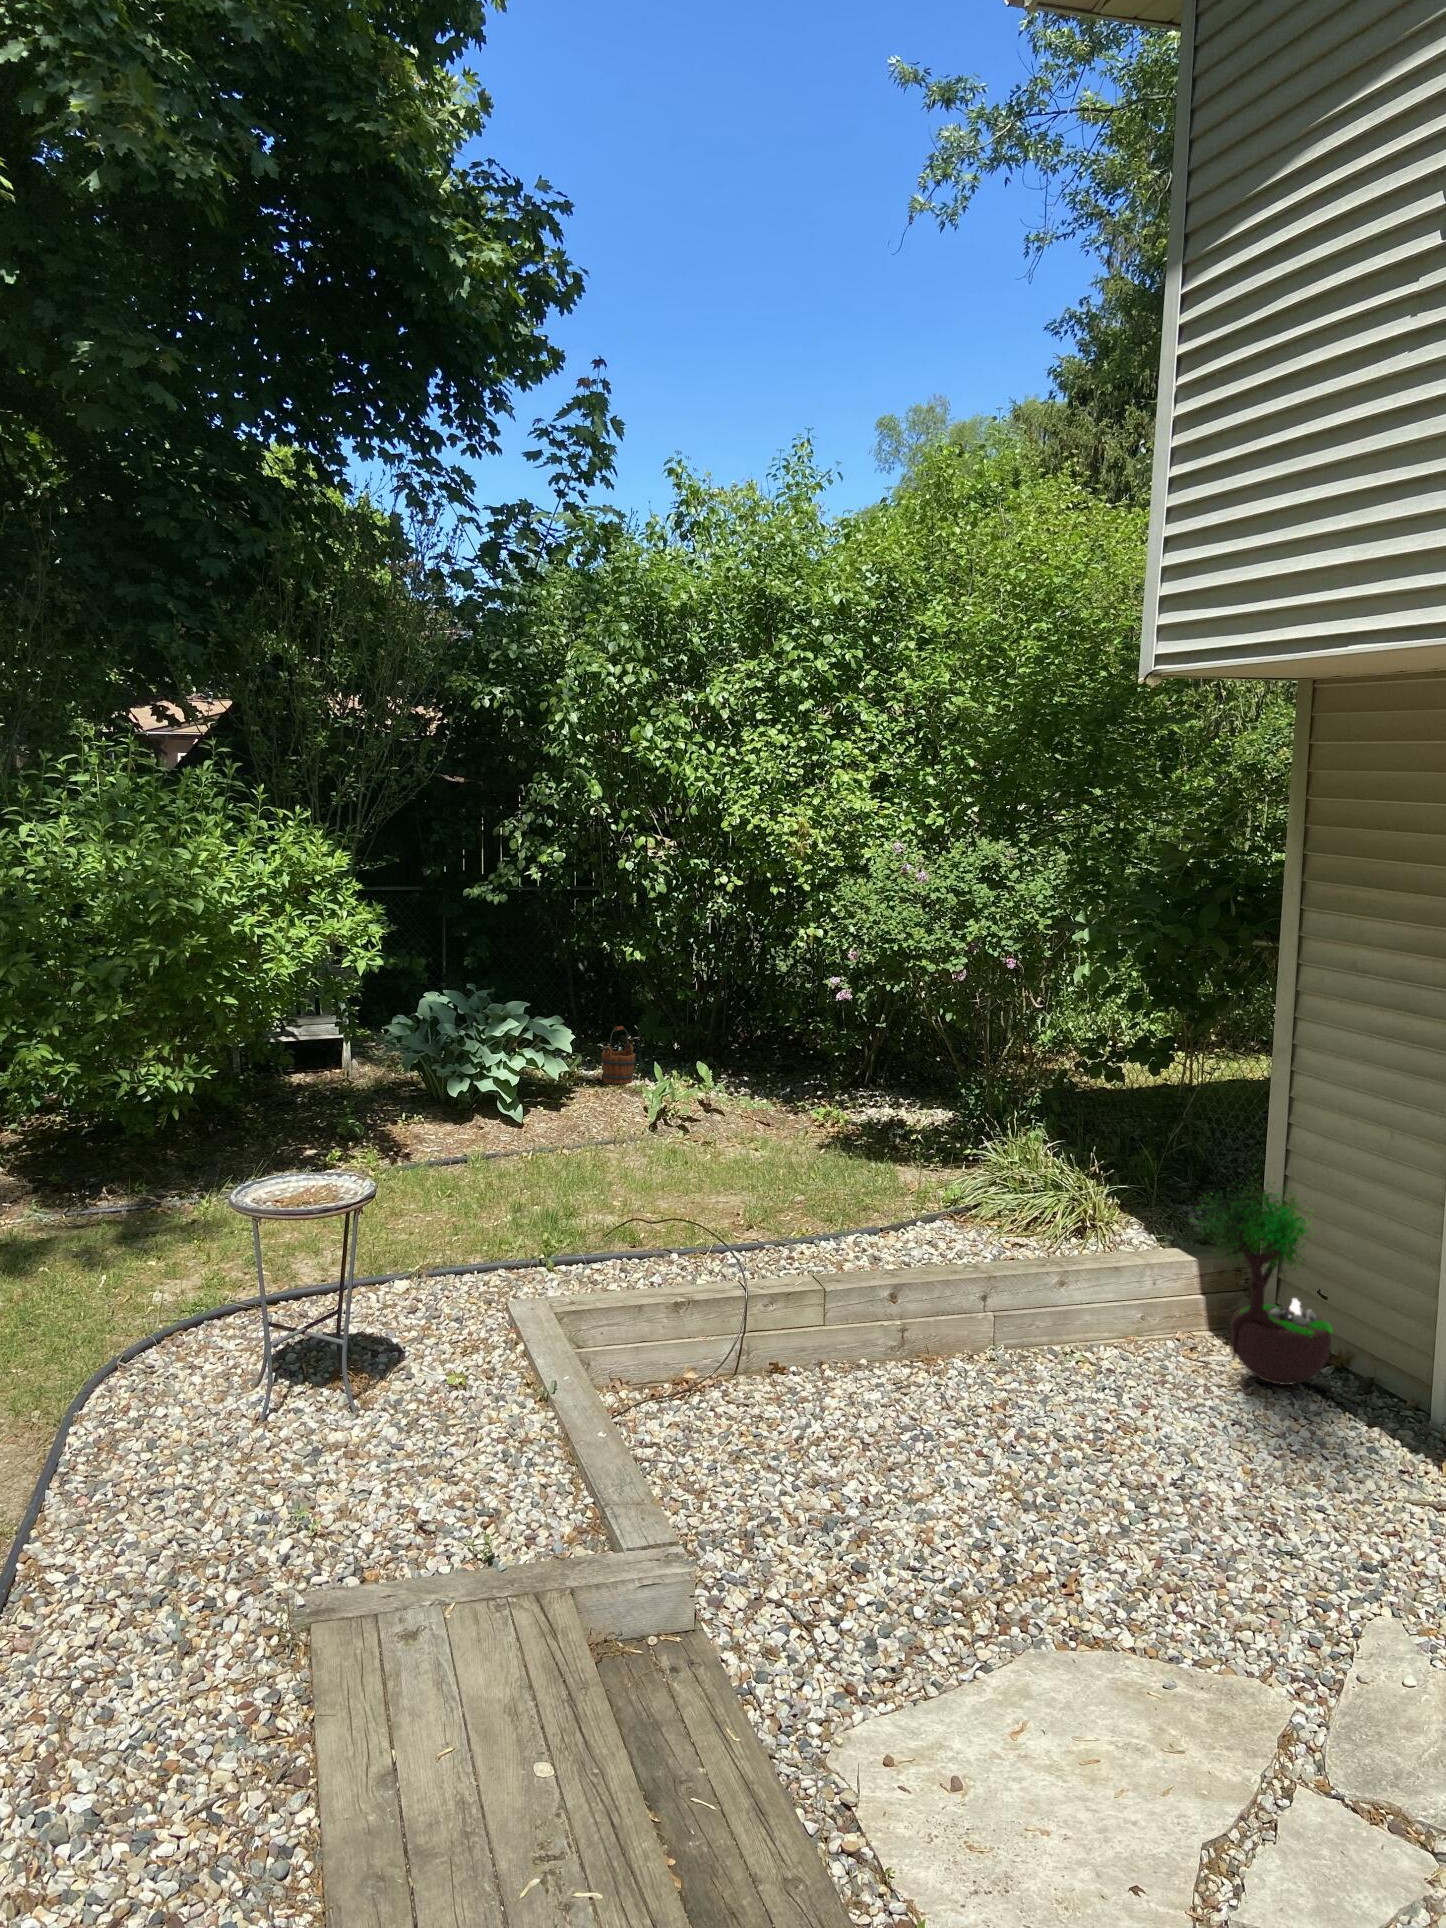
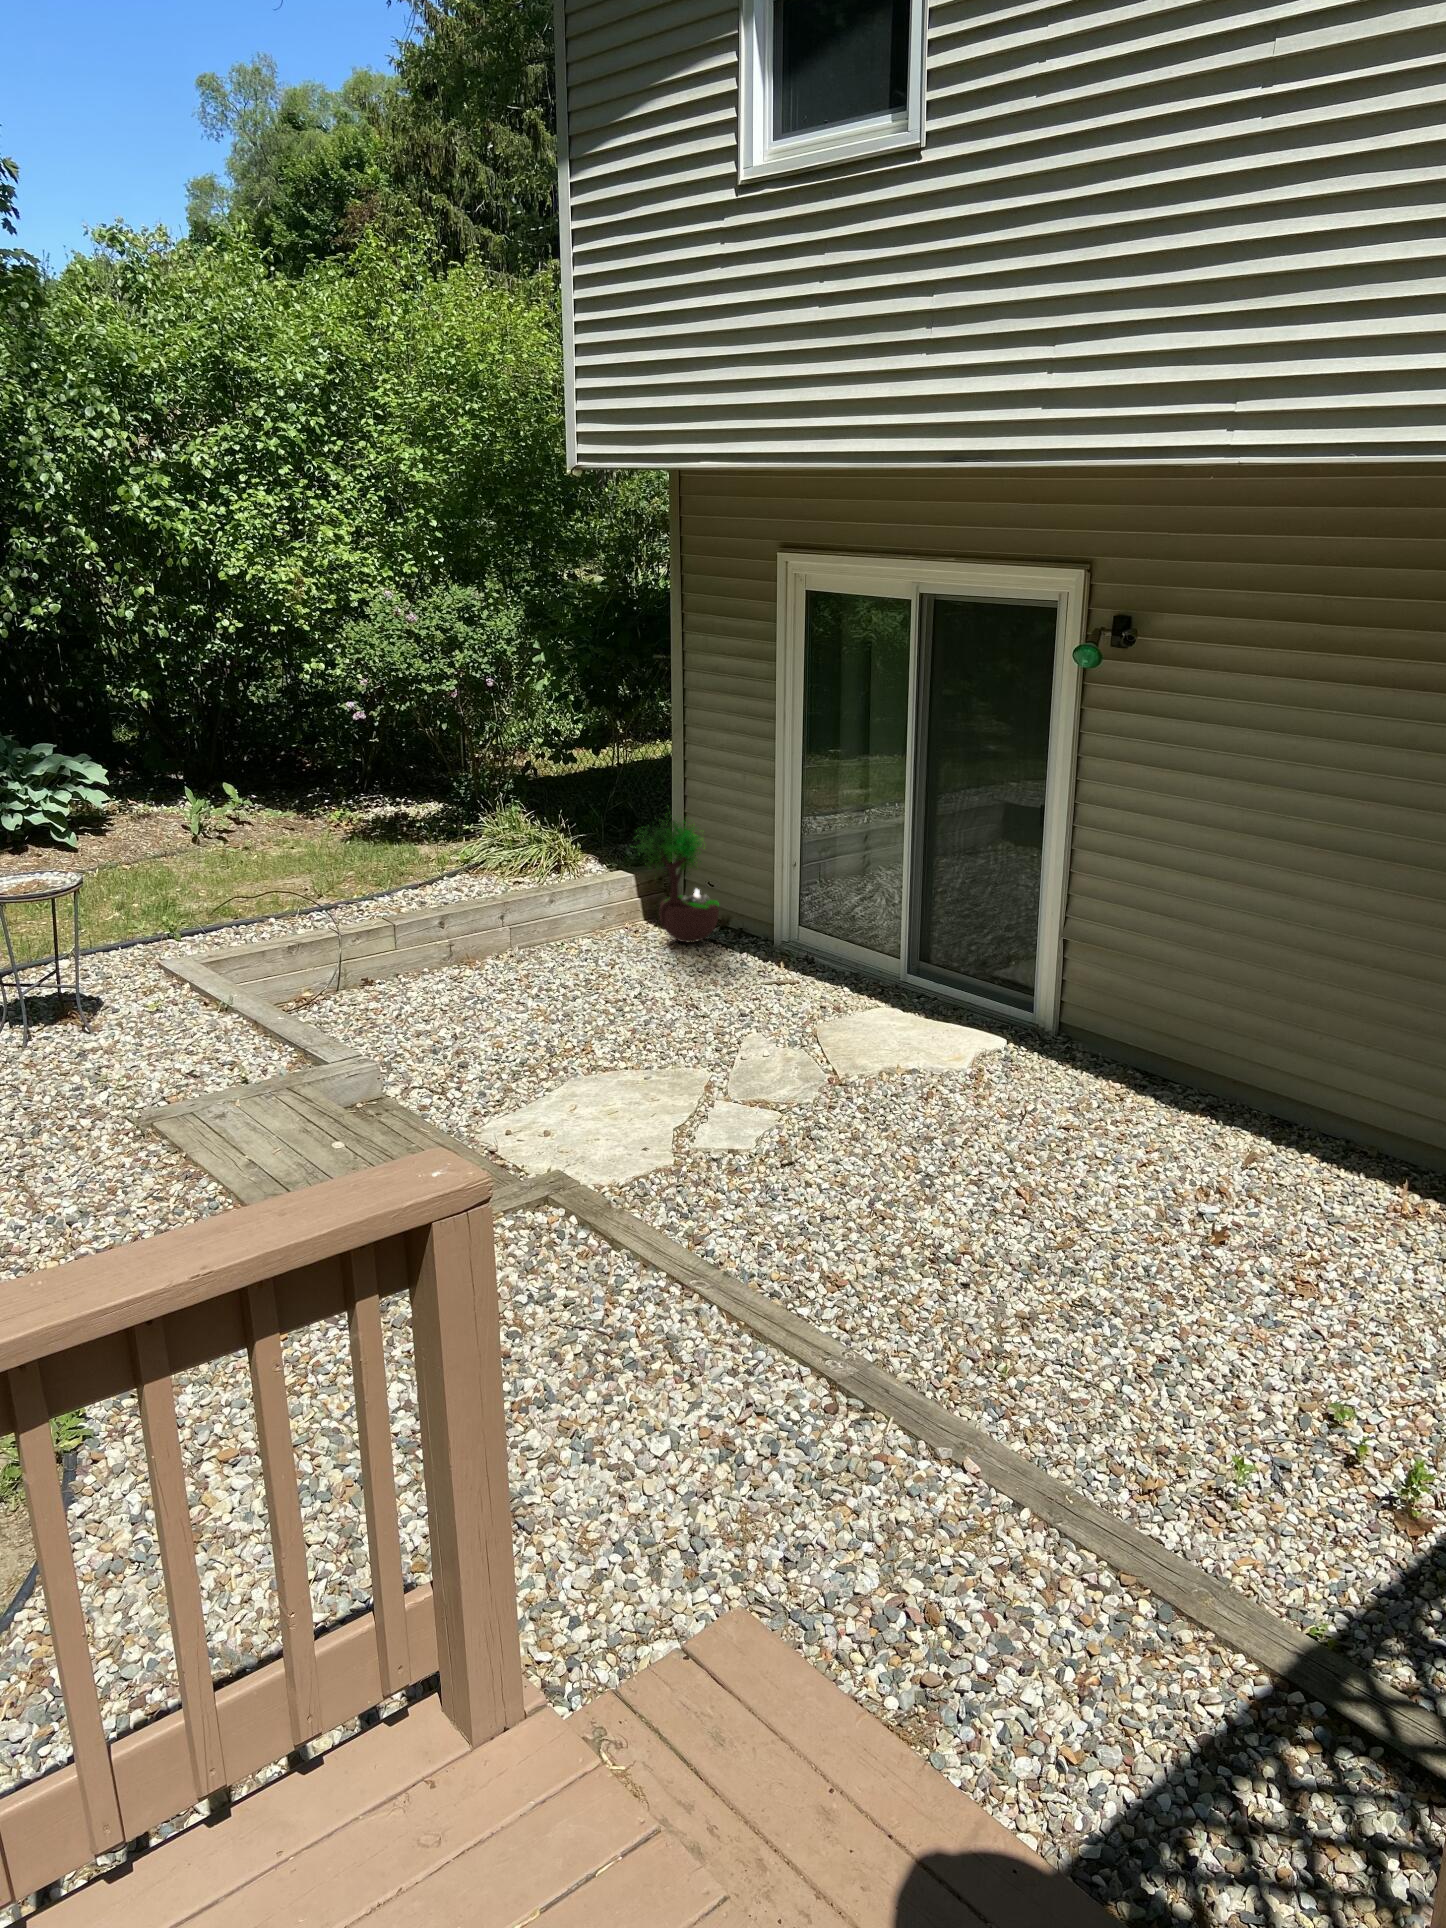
wooden bucket: present [601,1026,635,1084] -> none [129,759,162,809]

